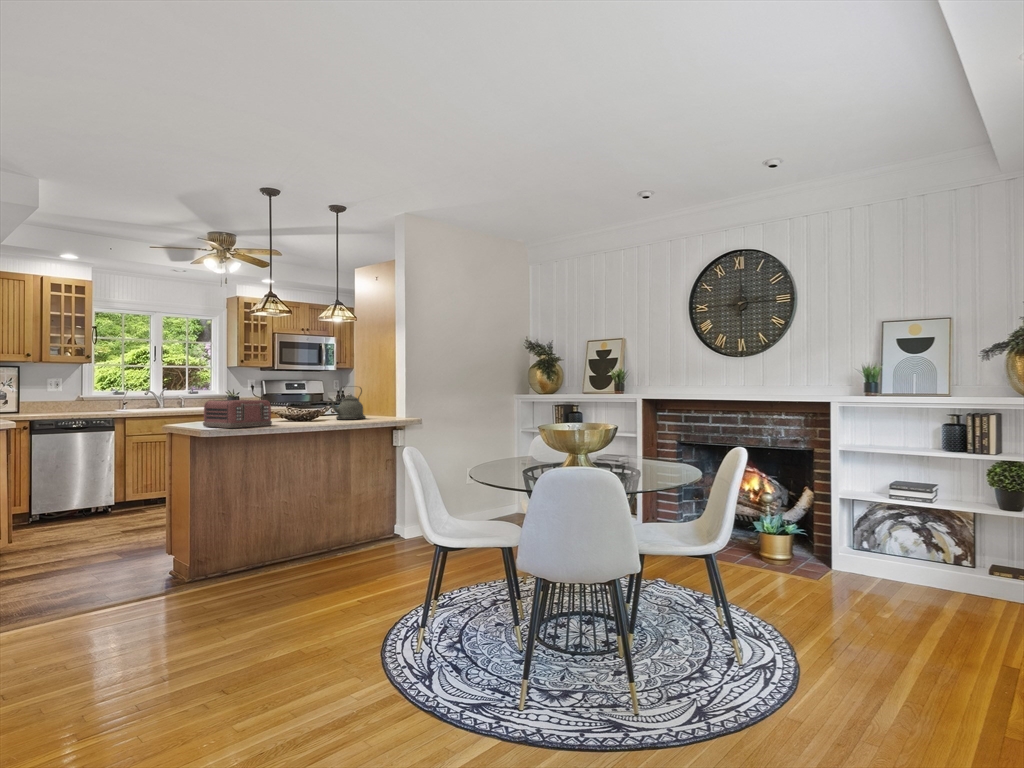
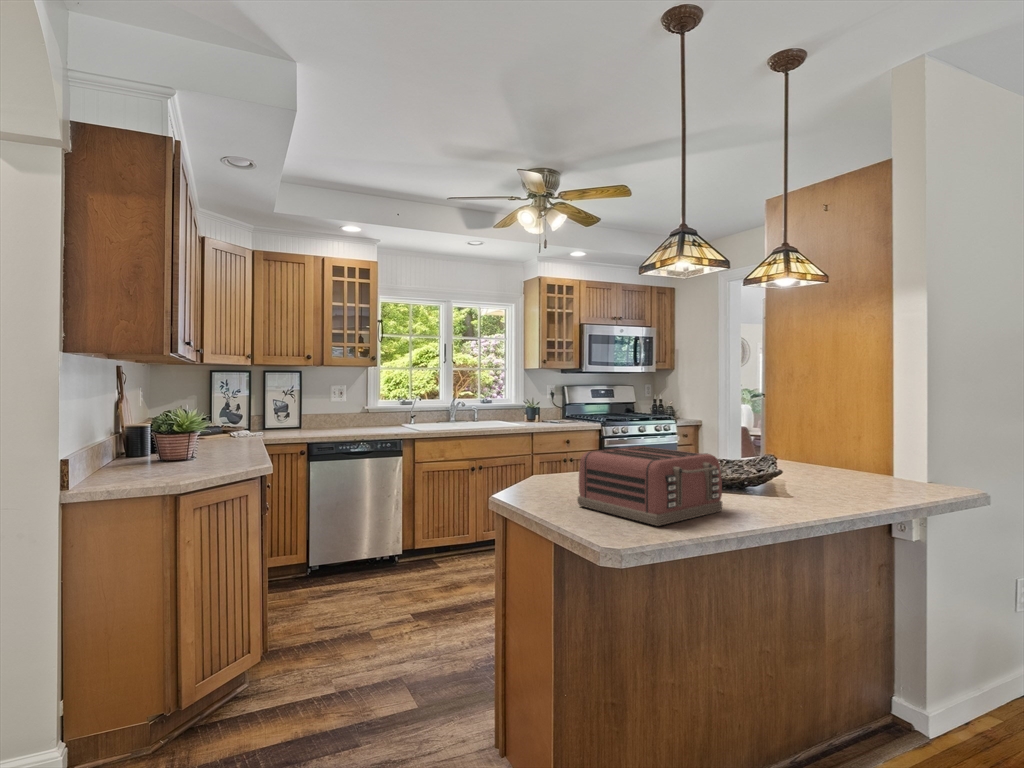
kettle: present [328,388,366,420] -> none [793,415,869,488]

